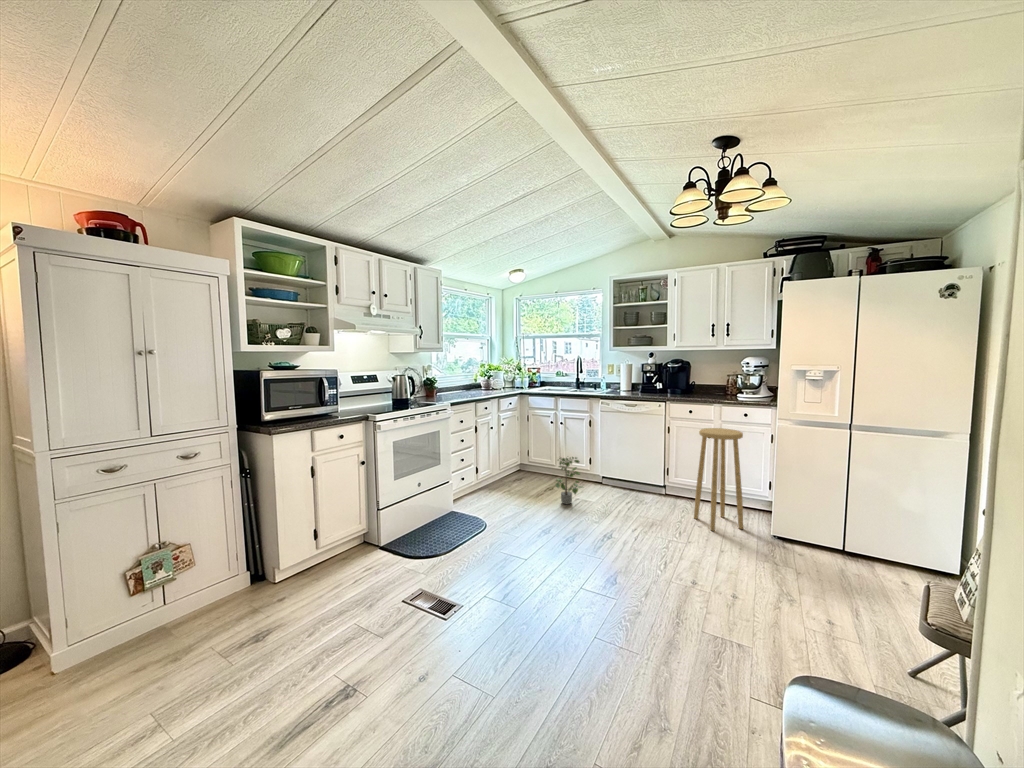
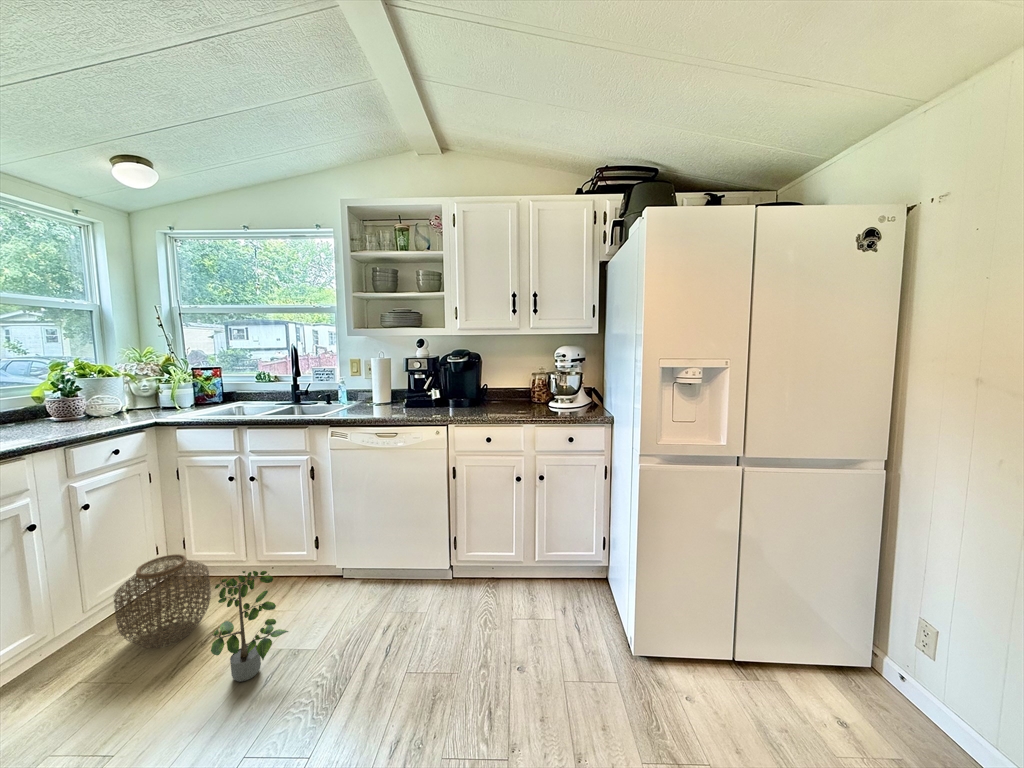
stool: present [694,428,743,531] -> none [506,471,586,673]
woven basket: none [513,452,546,490] -> present [114,554,211,648]

